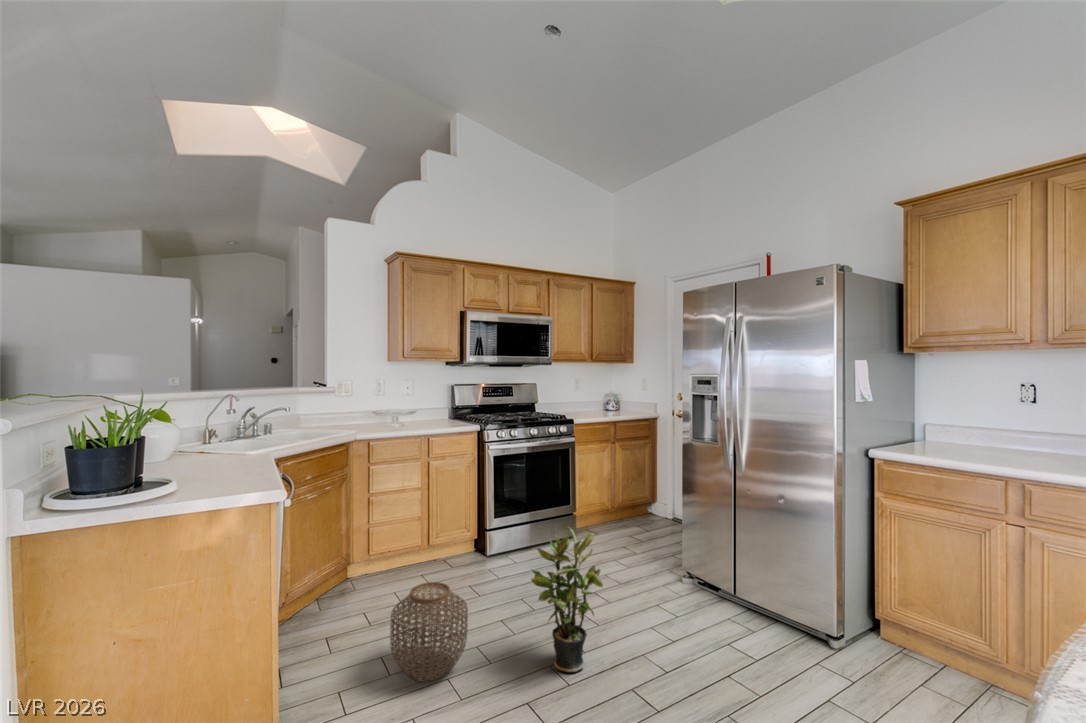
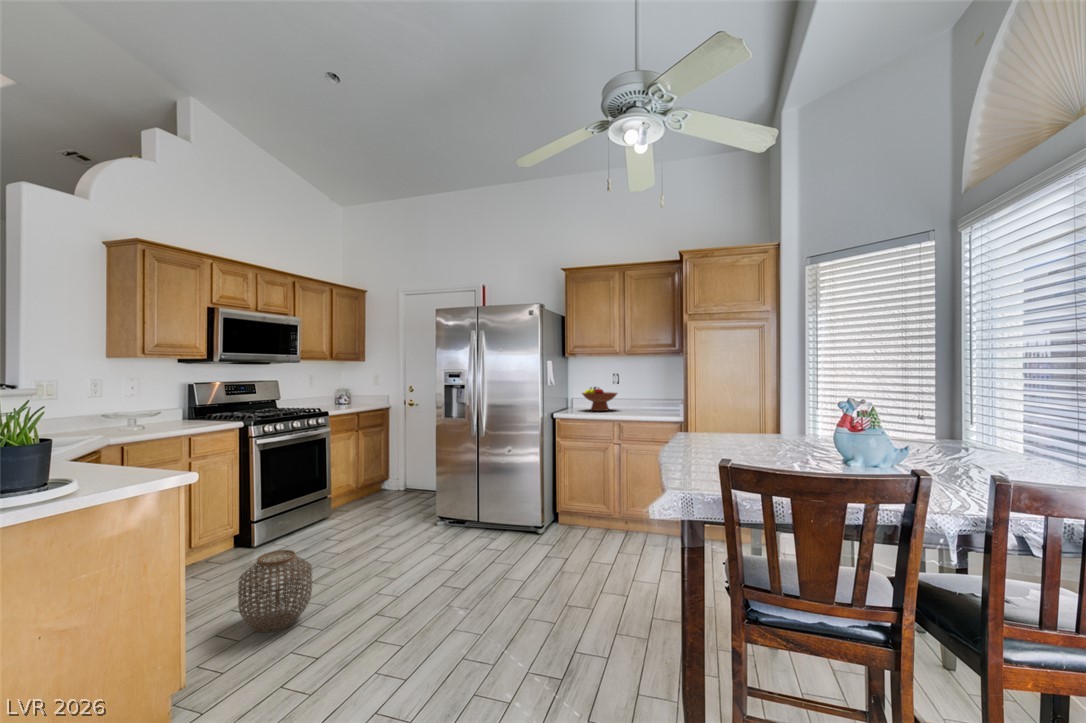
fruit bowl: none [933,408,1025,455] -> present [582,387,617,411]
potted plant: present [531,528,603,672] -> none [361,485,414,591]

